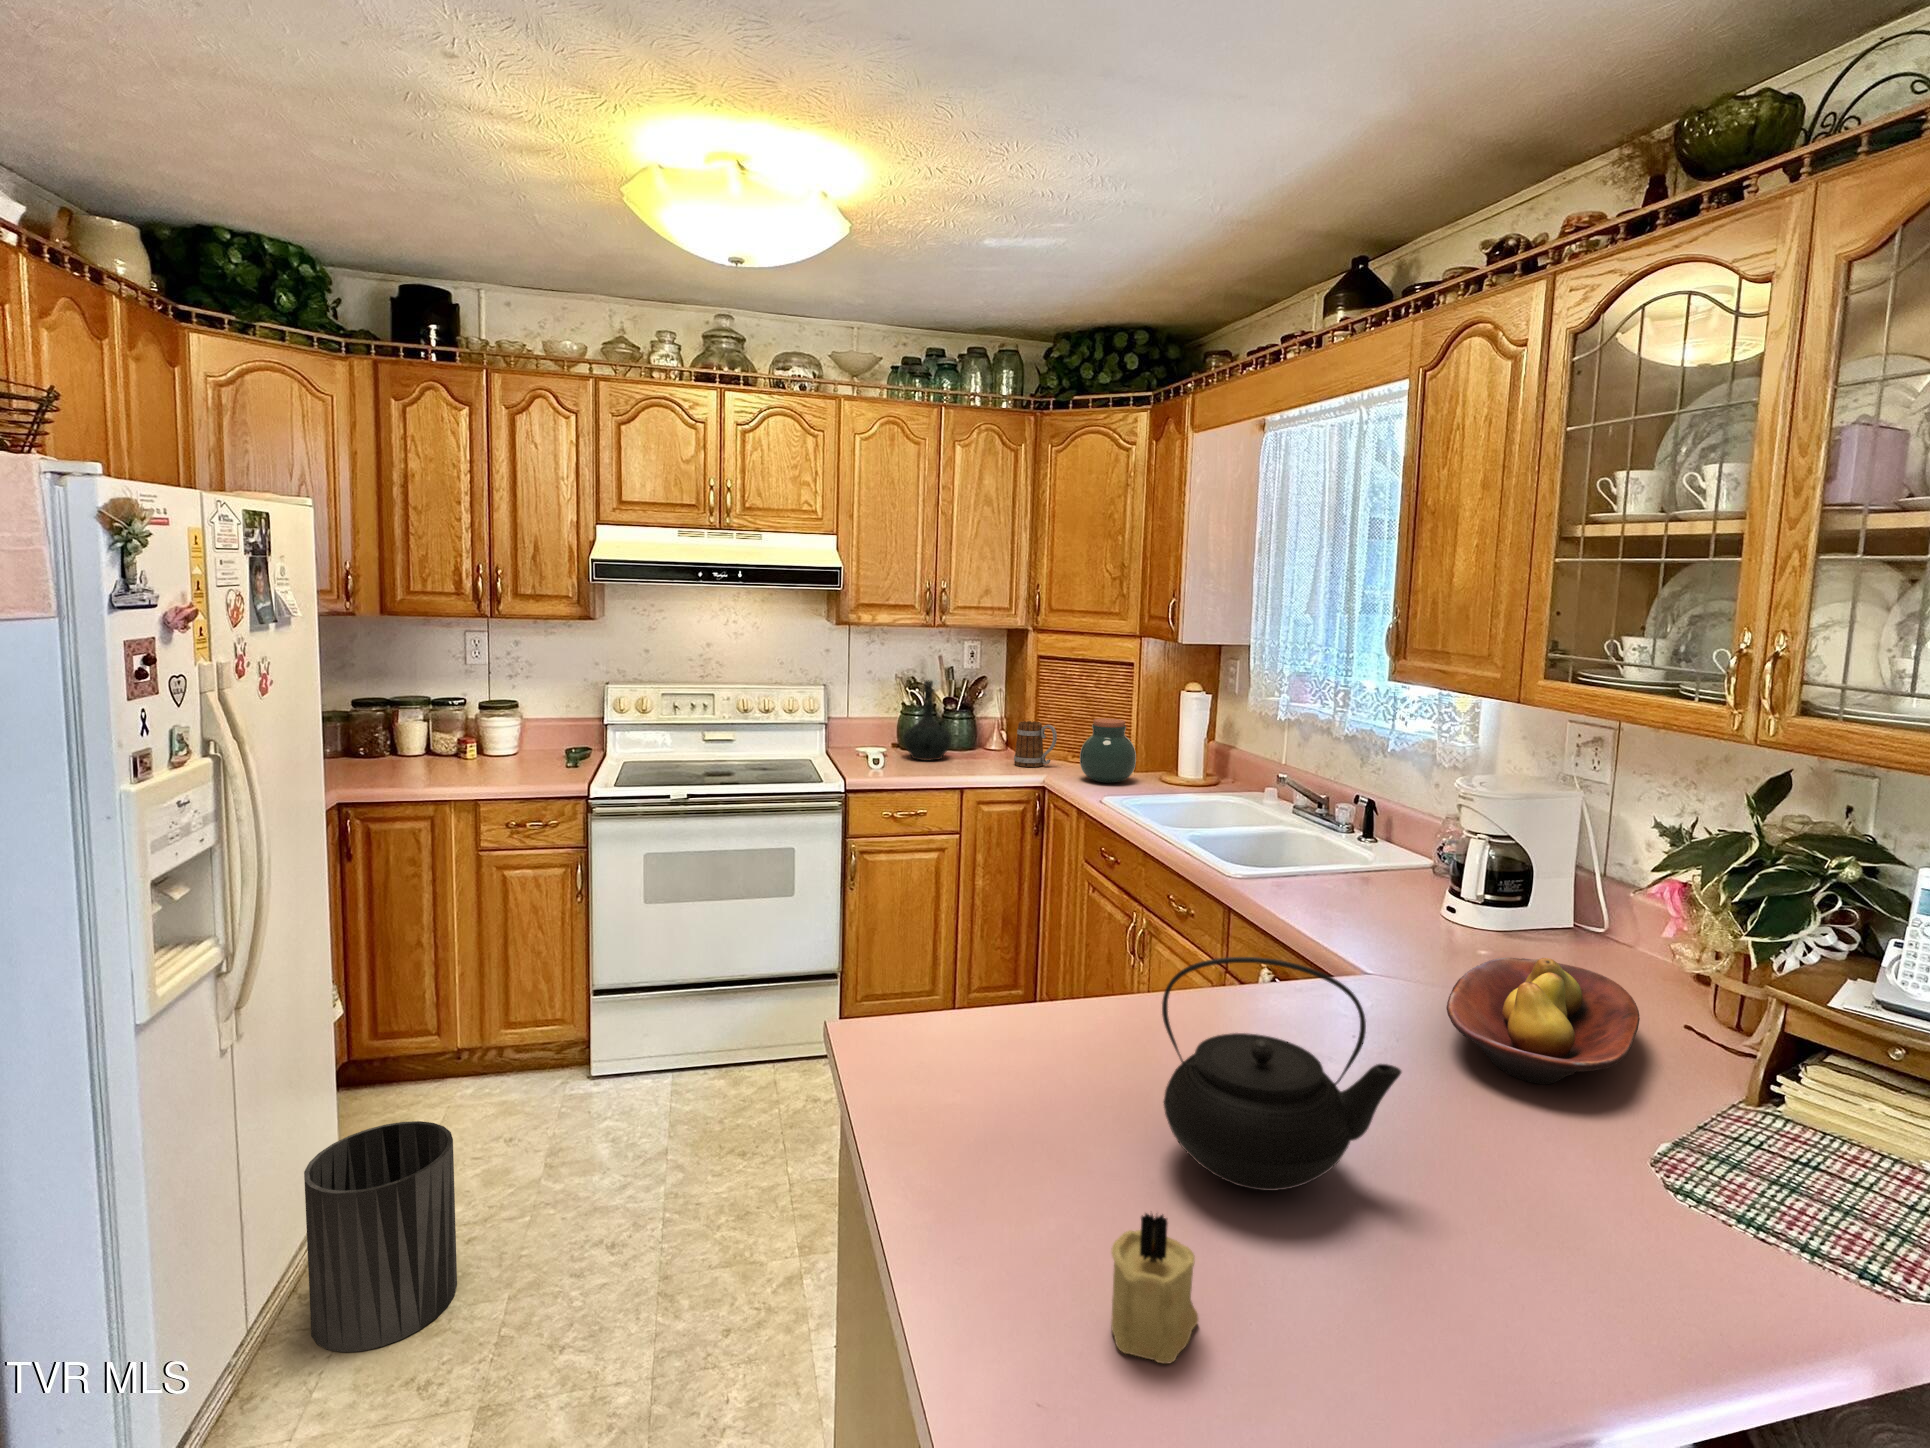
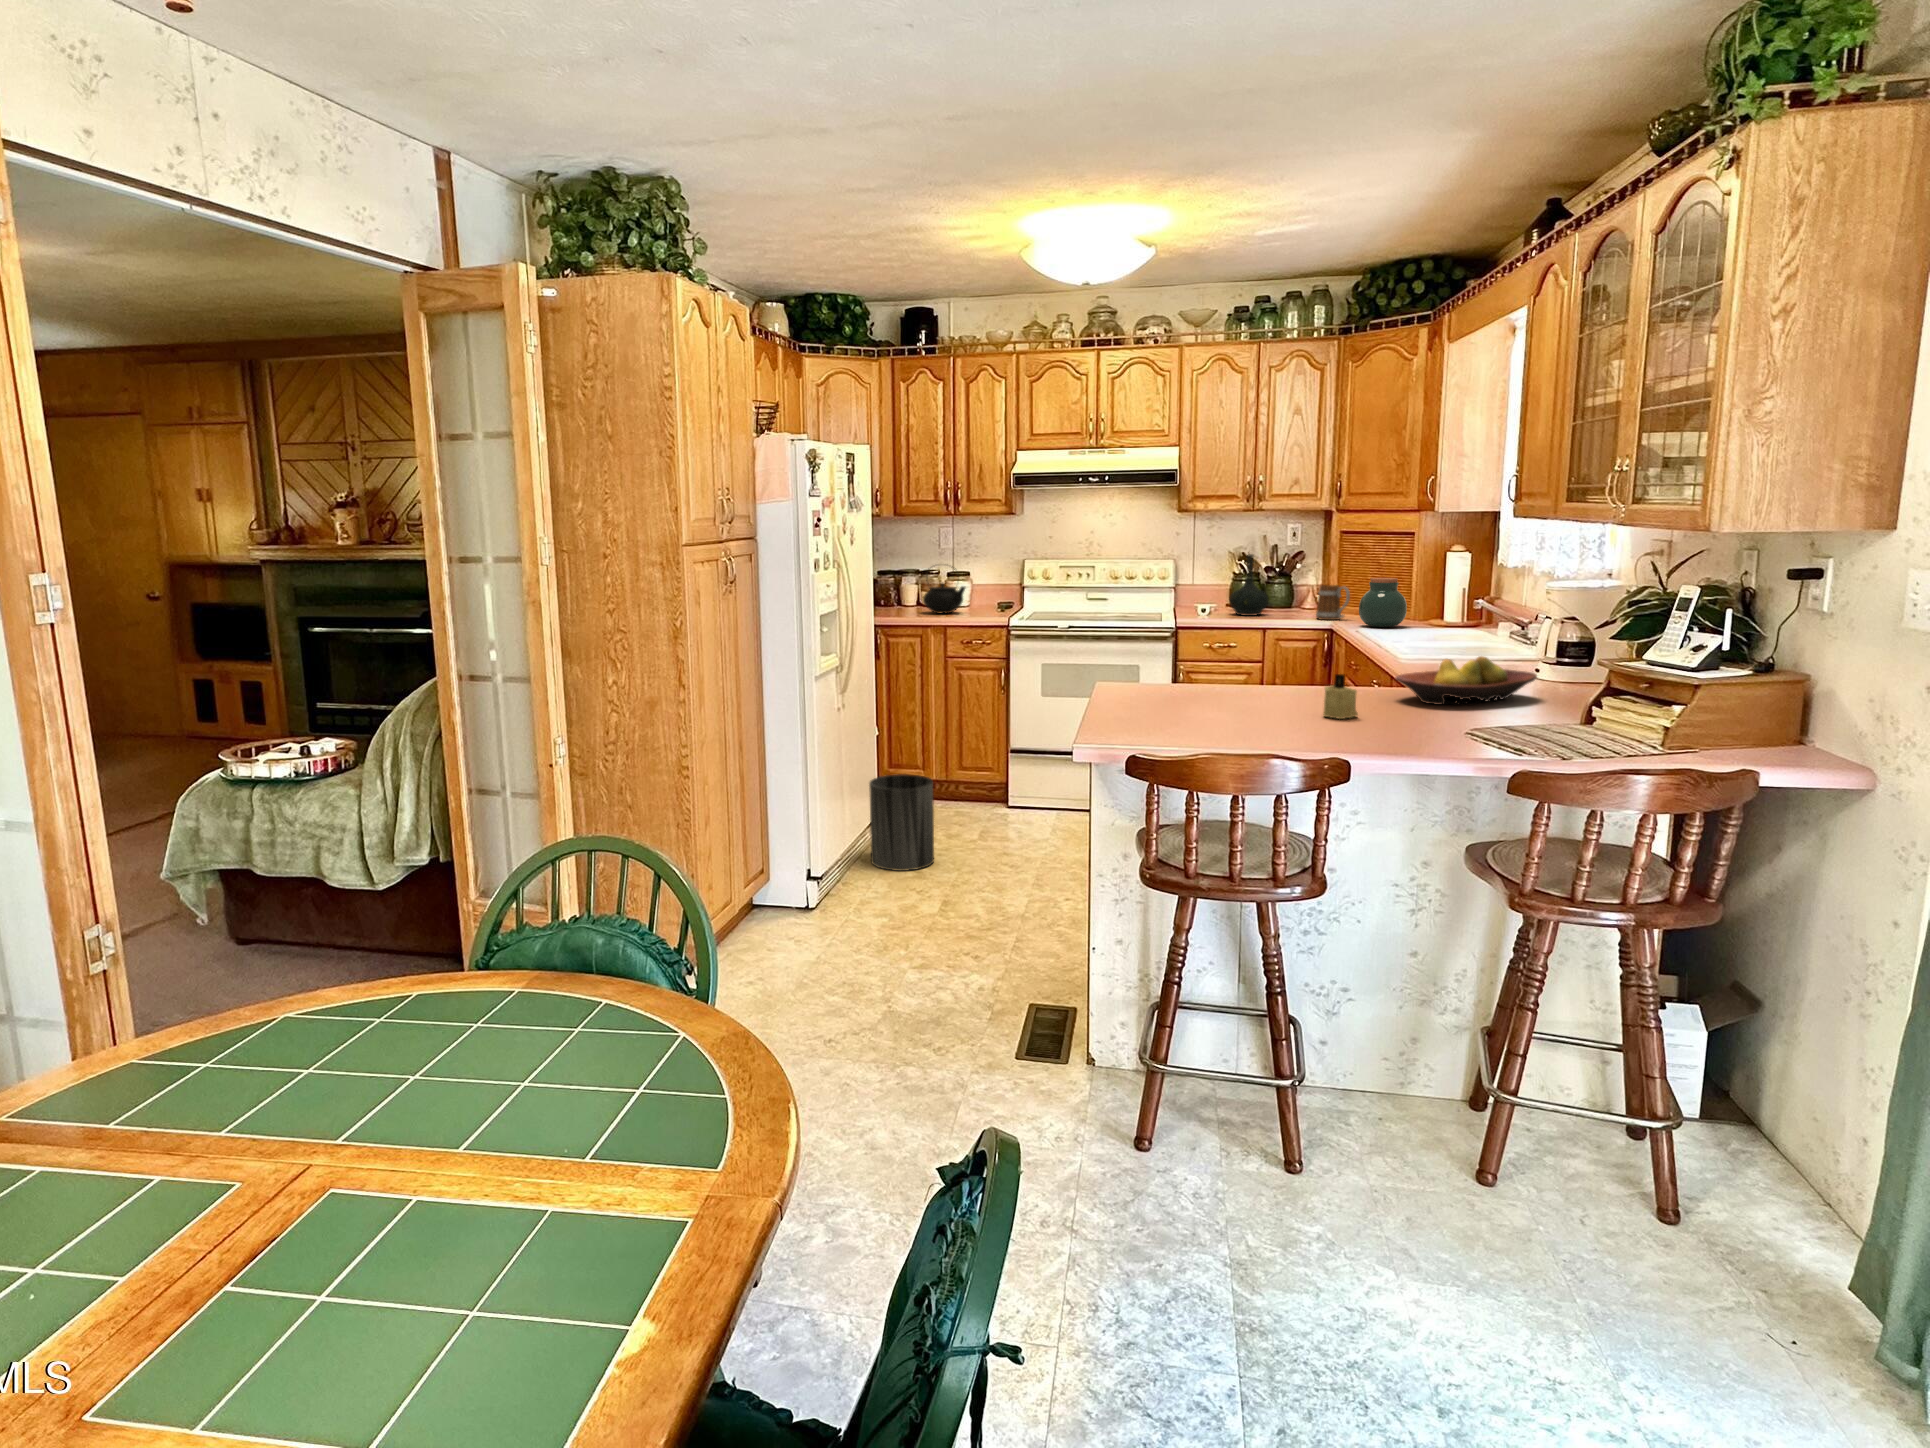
teapot: present [1162,957,1401,1191] -> present [923,569,965,614]
candle: present [1111,1213,1199,1363] -> present [1323,674,1358,719]

